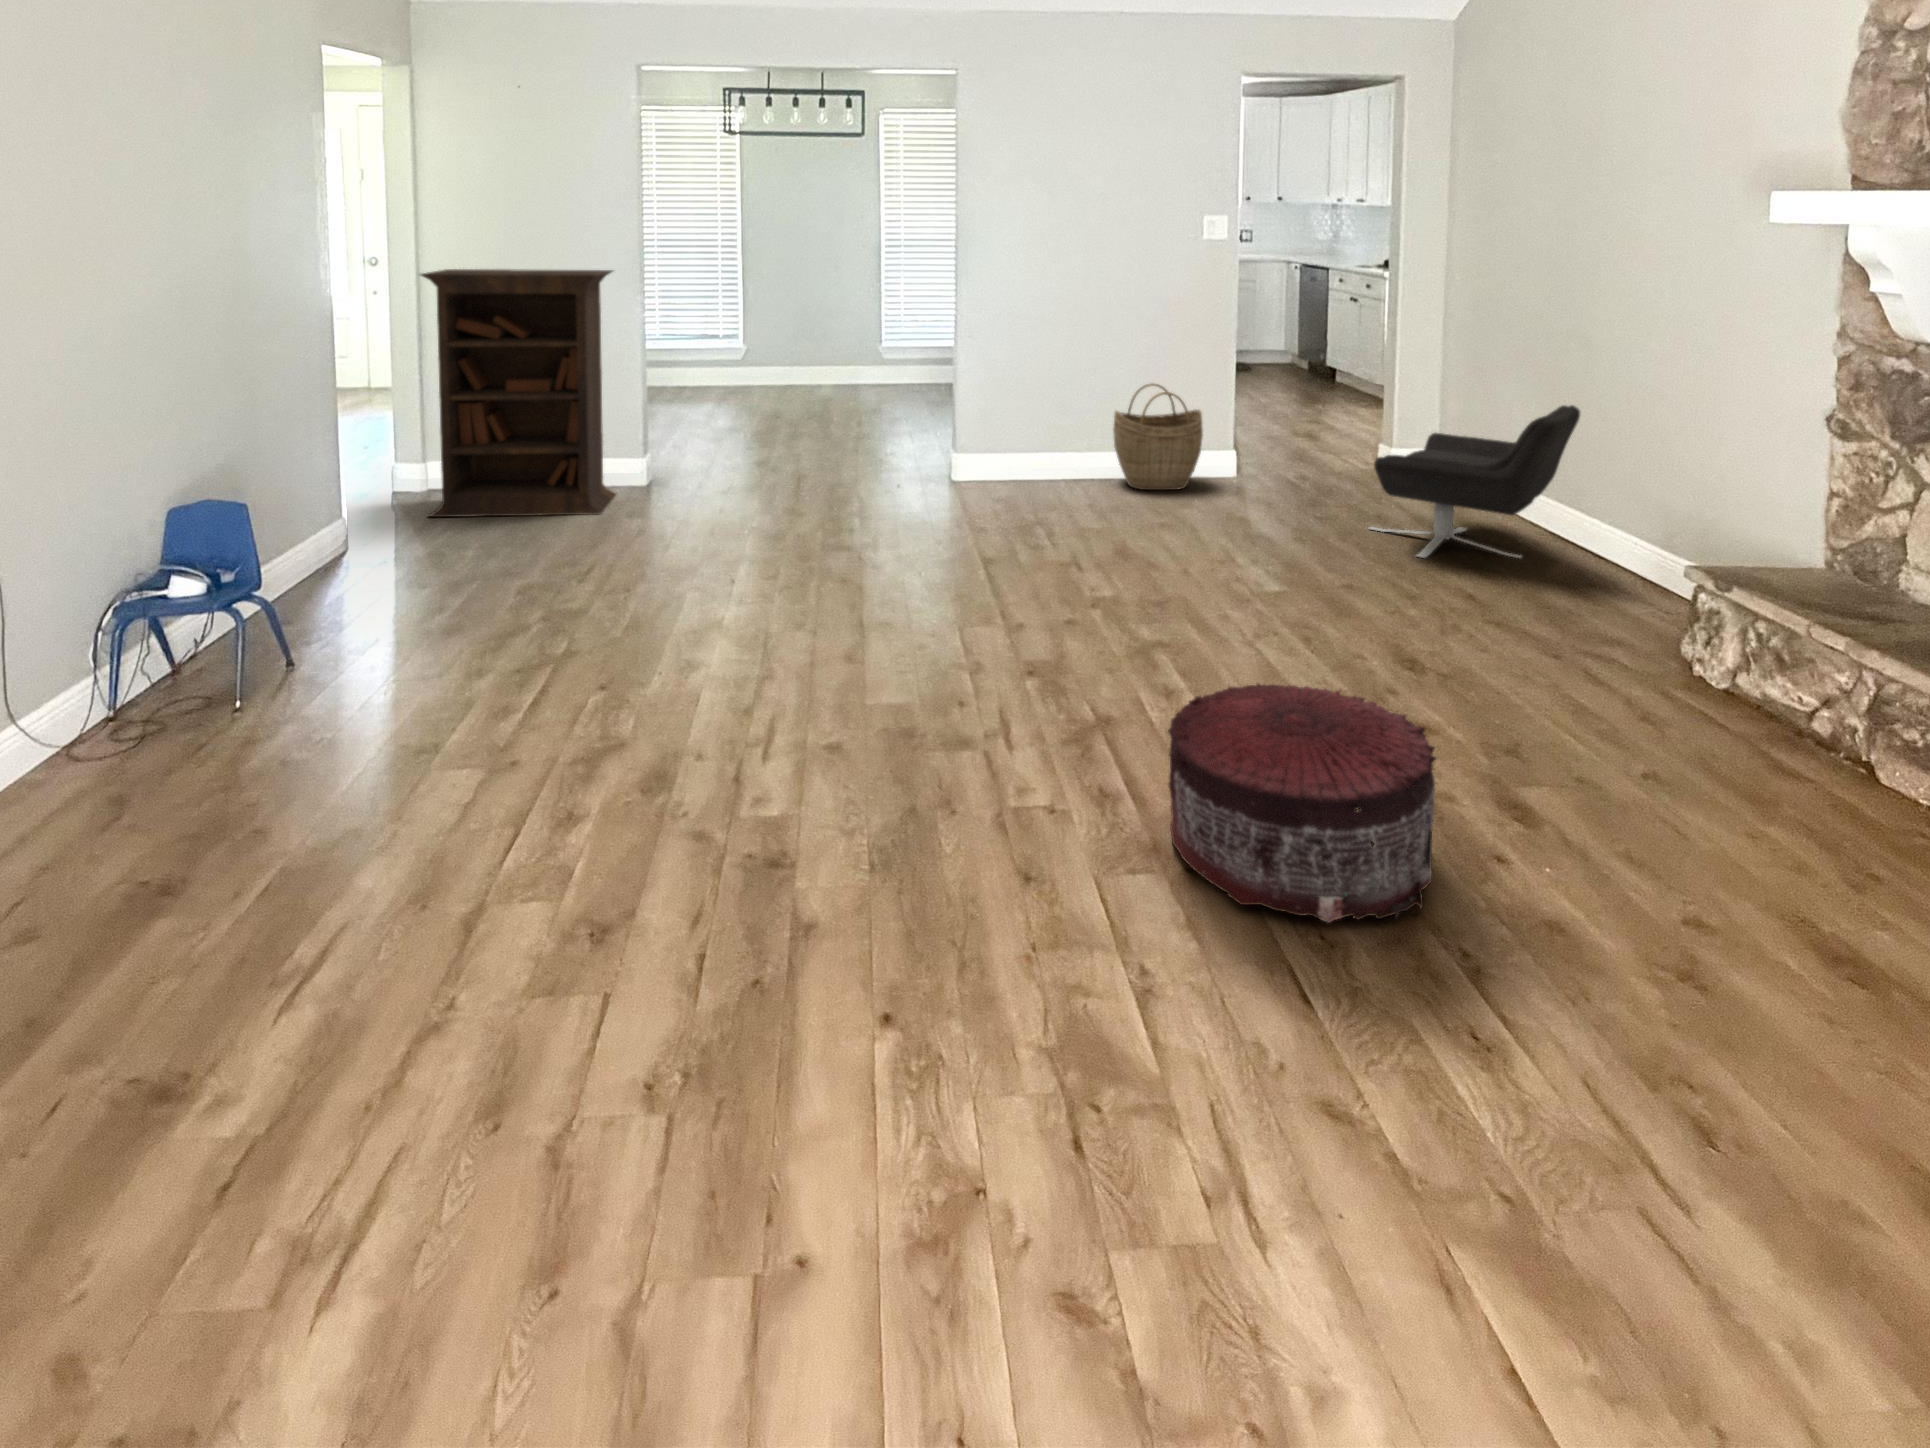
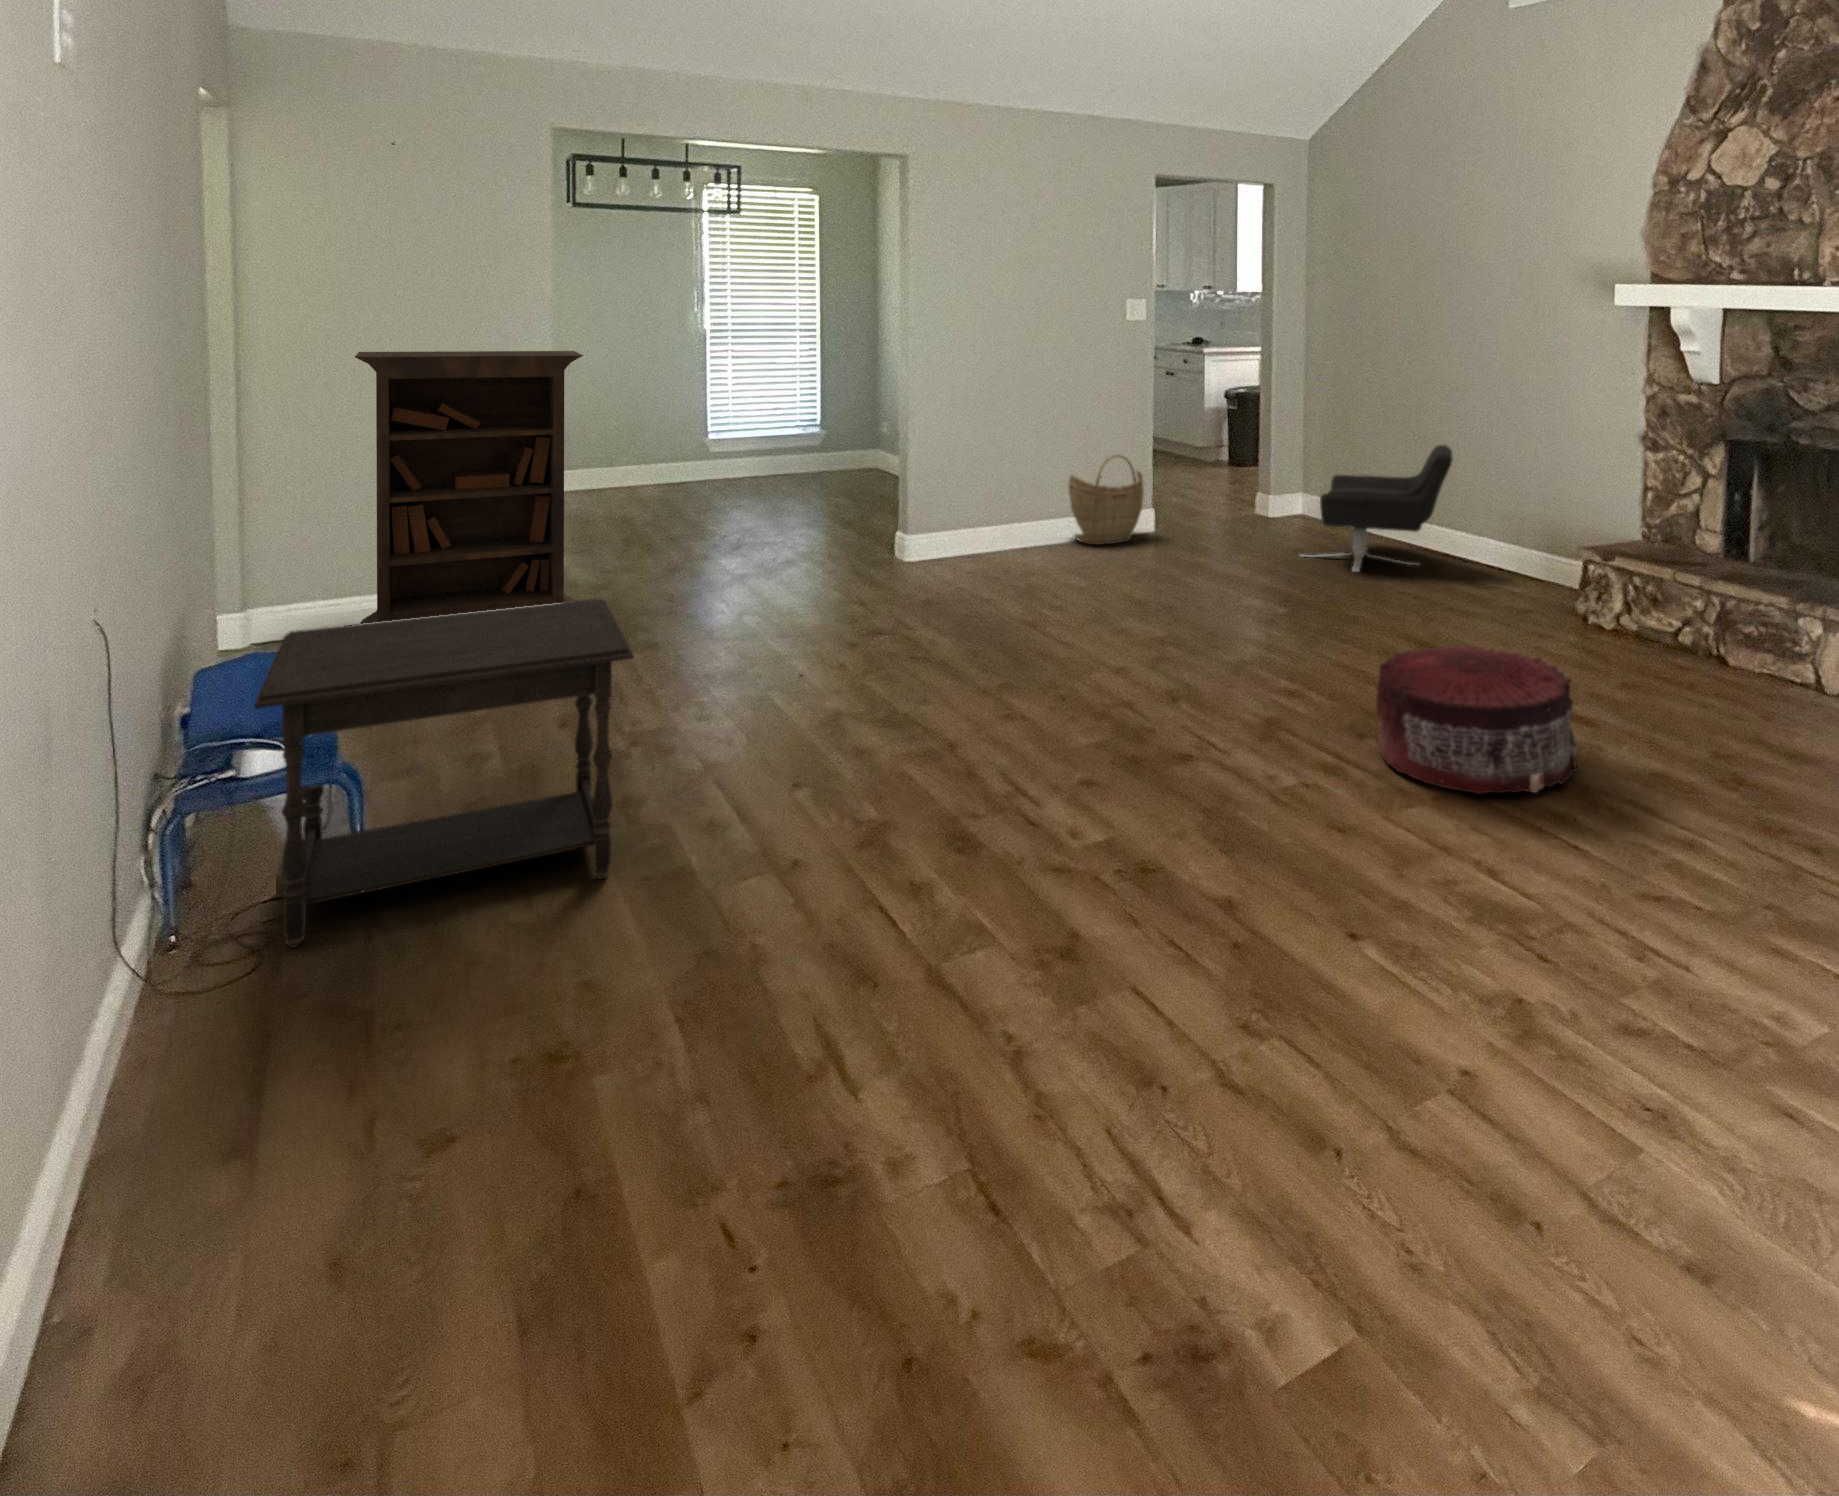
side table: none [5,510,404,787] -> present [254,599,634,948]

